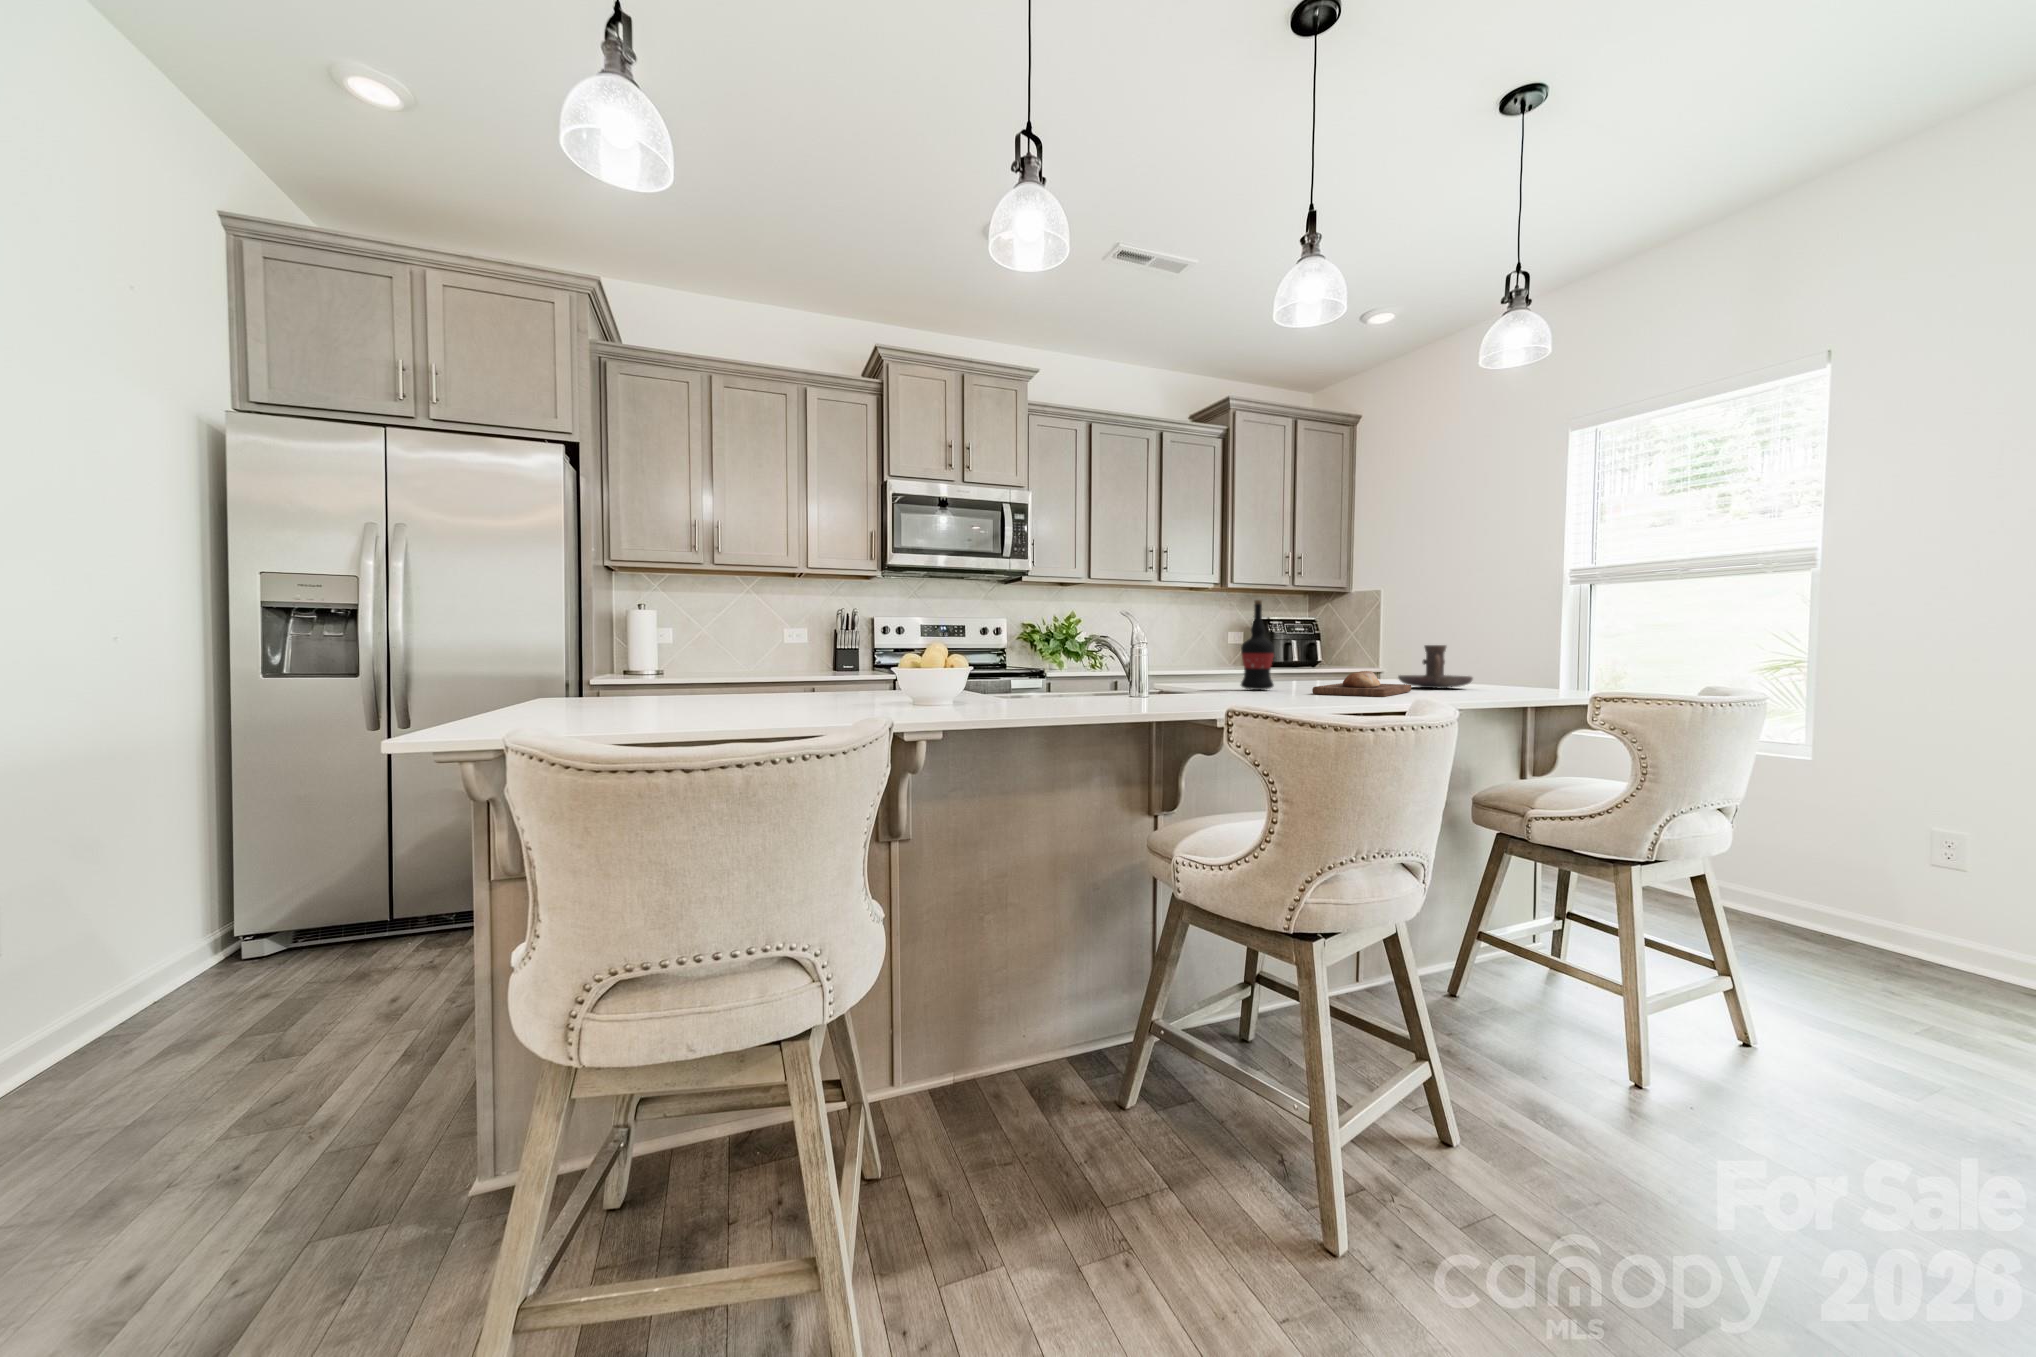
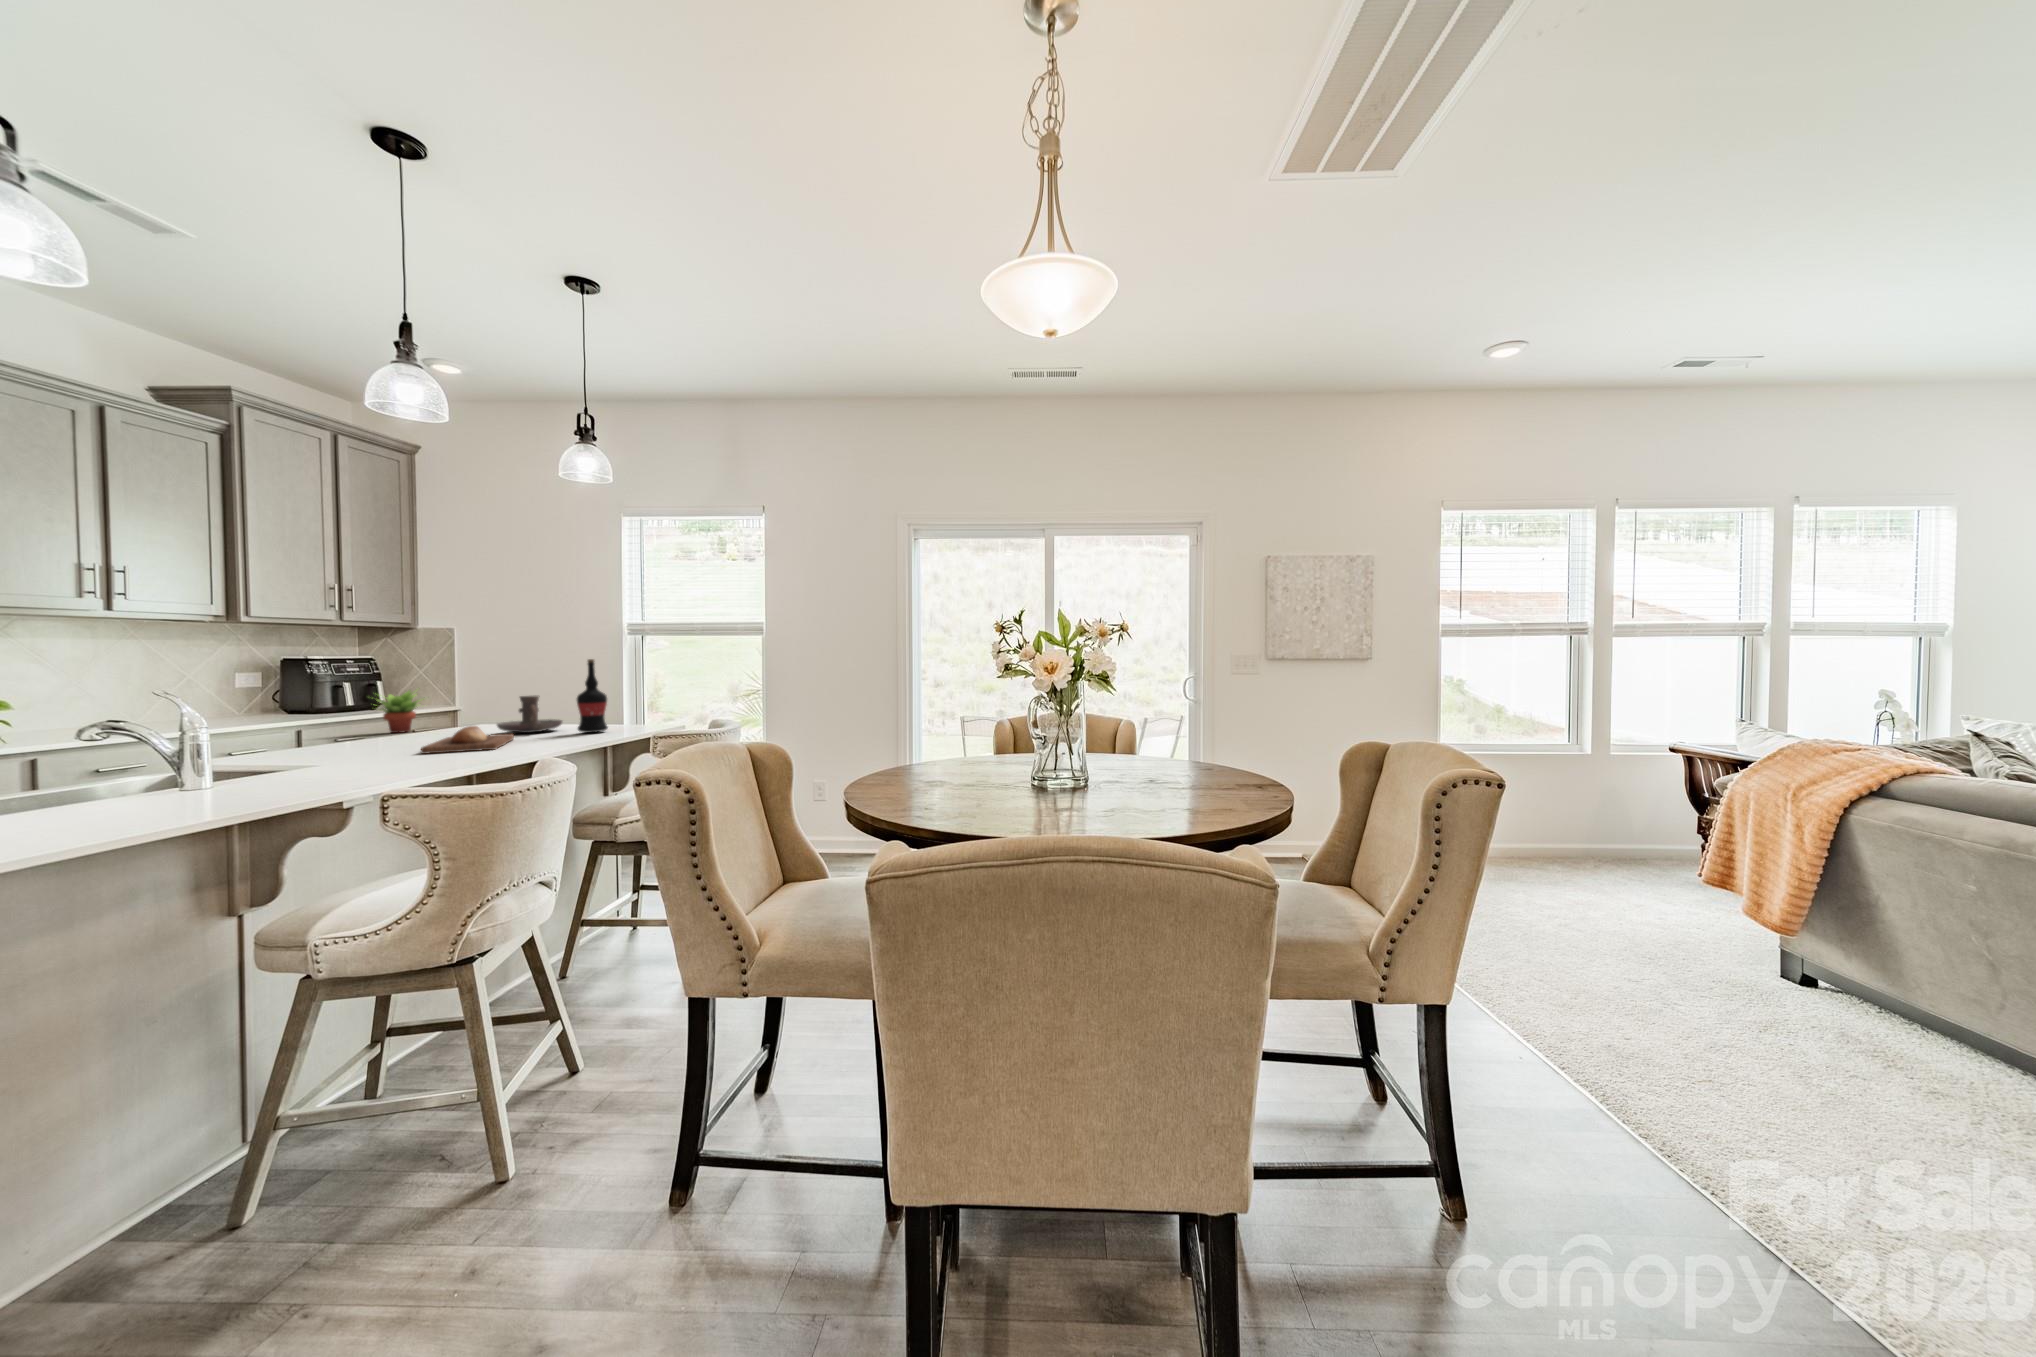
wine bottle: present [1241,600,1274,690] -> present [577,659,608,733]
succulent plant: none [1291,637,1342,681] -> present [368,691,424,733]

